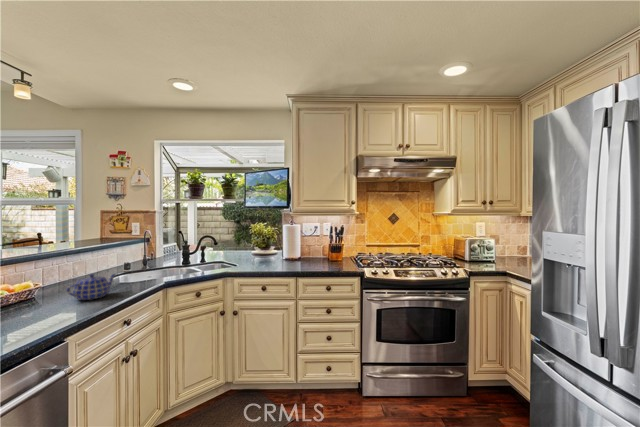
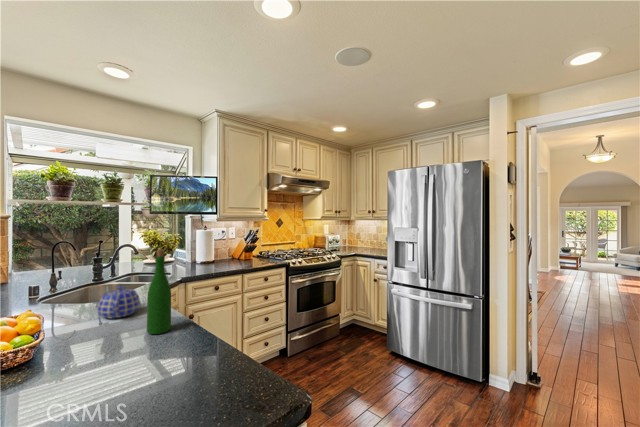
wine bottle: none [33,247,58,323] -> present [147,249,171,334]

